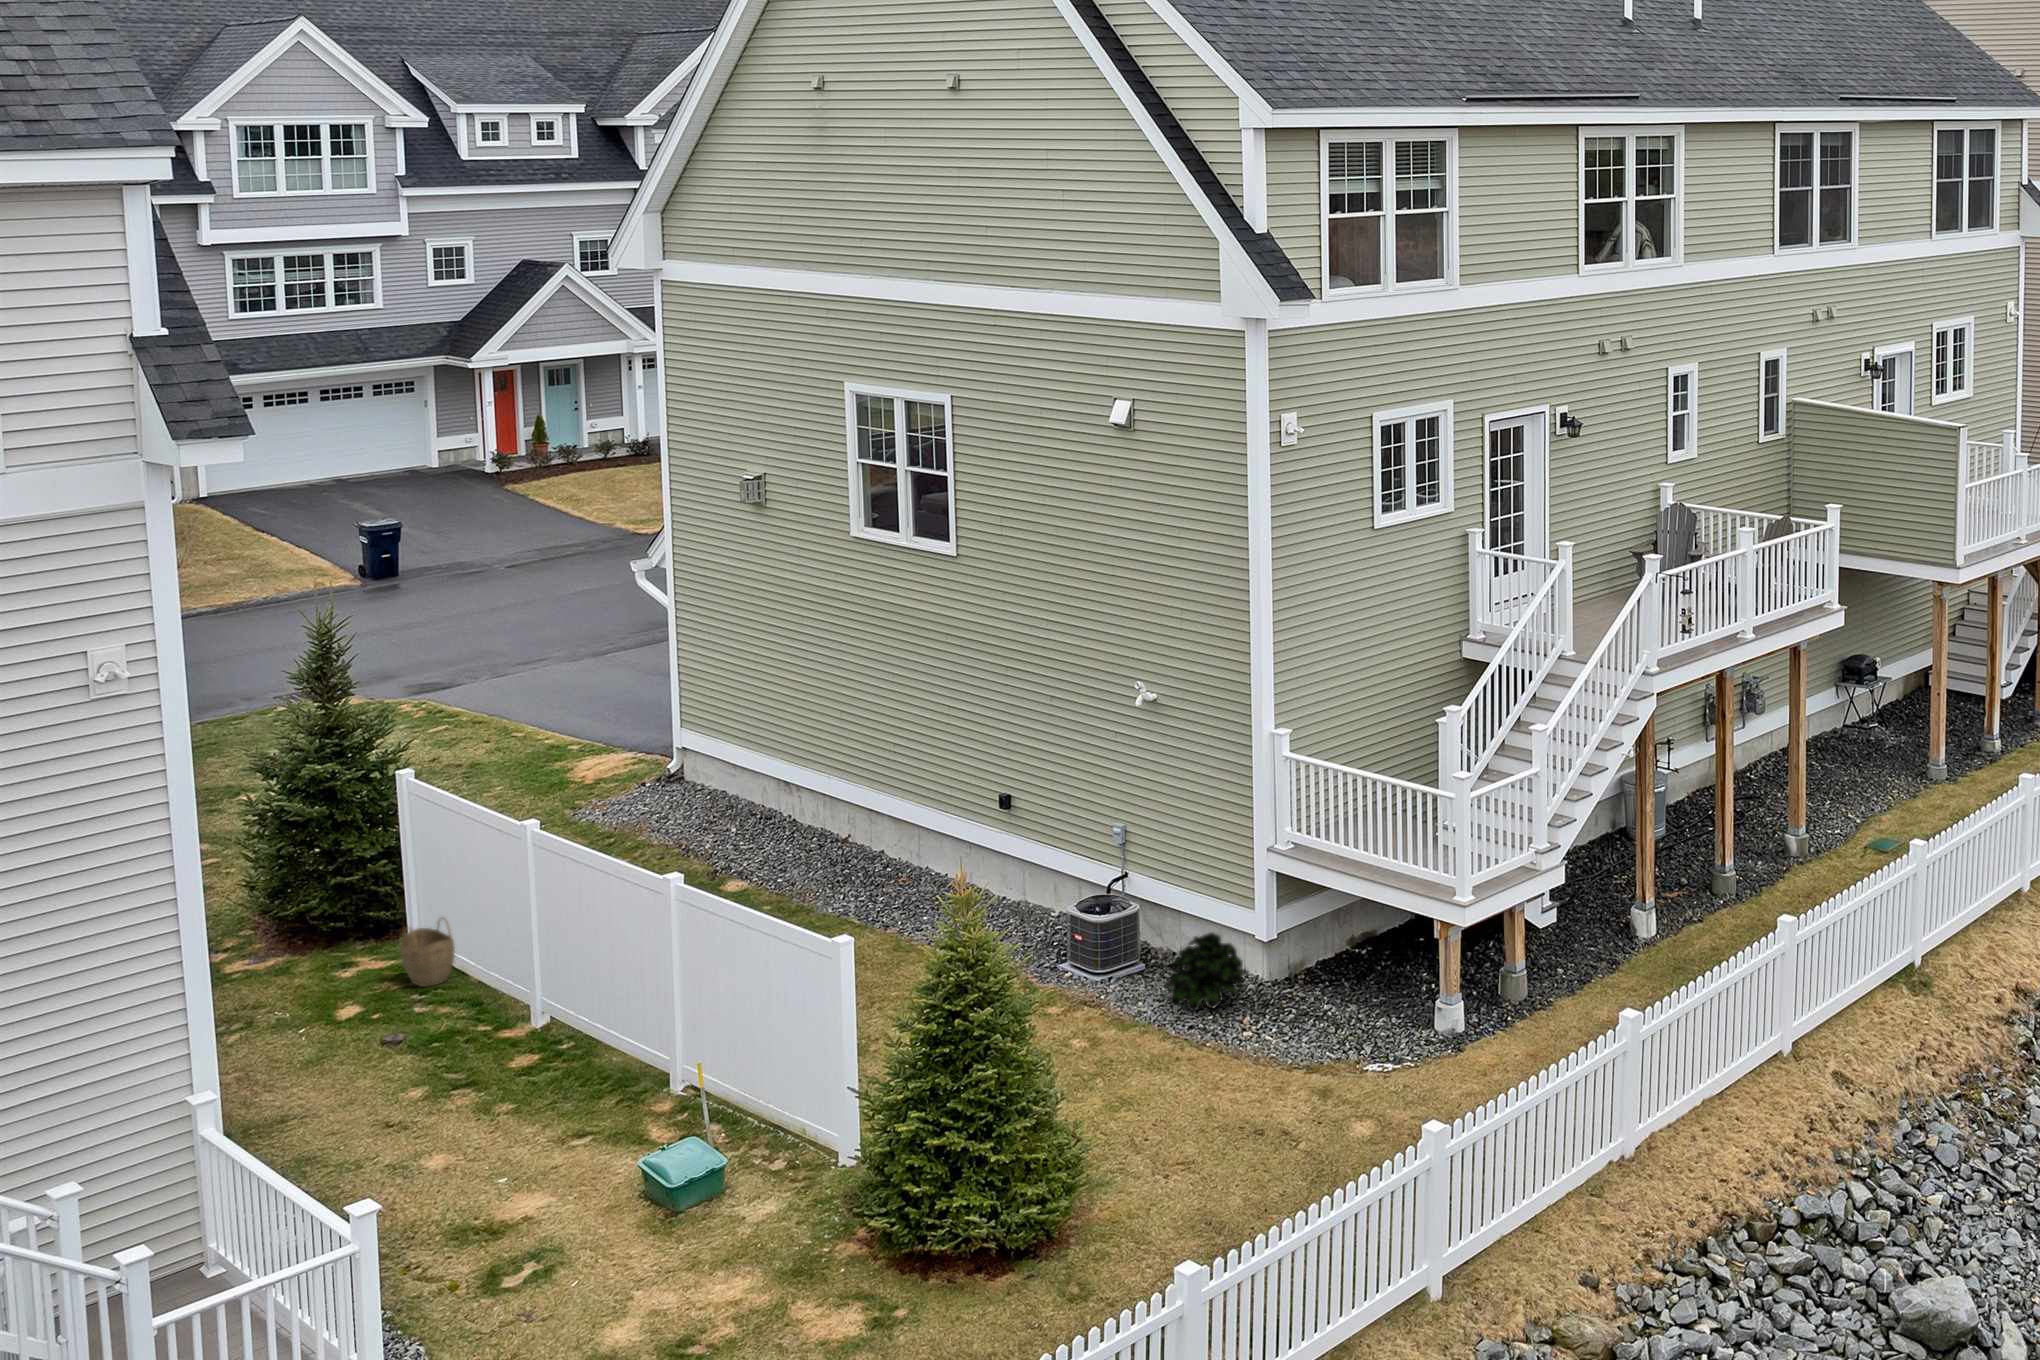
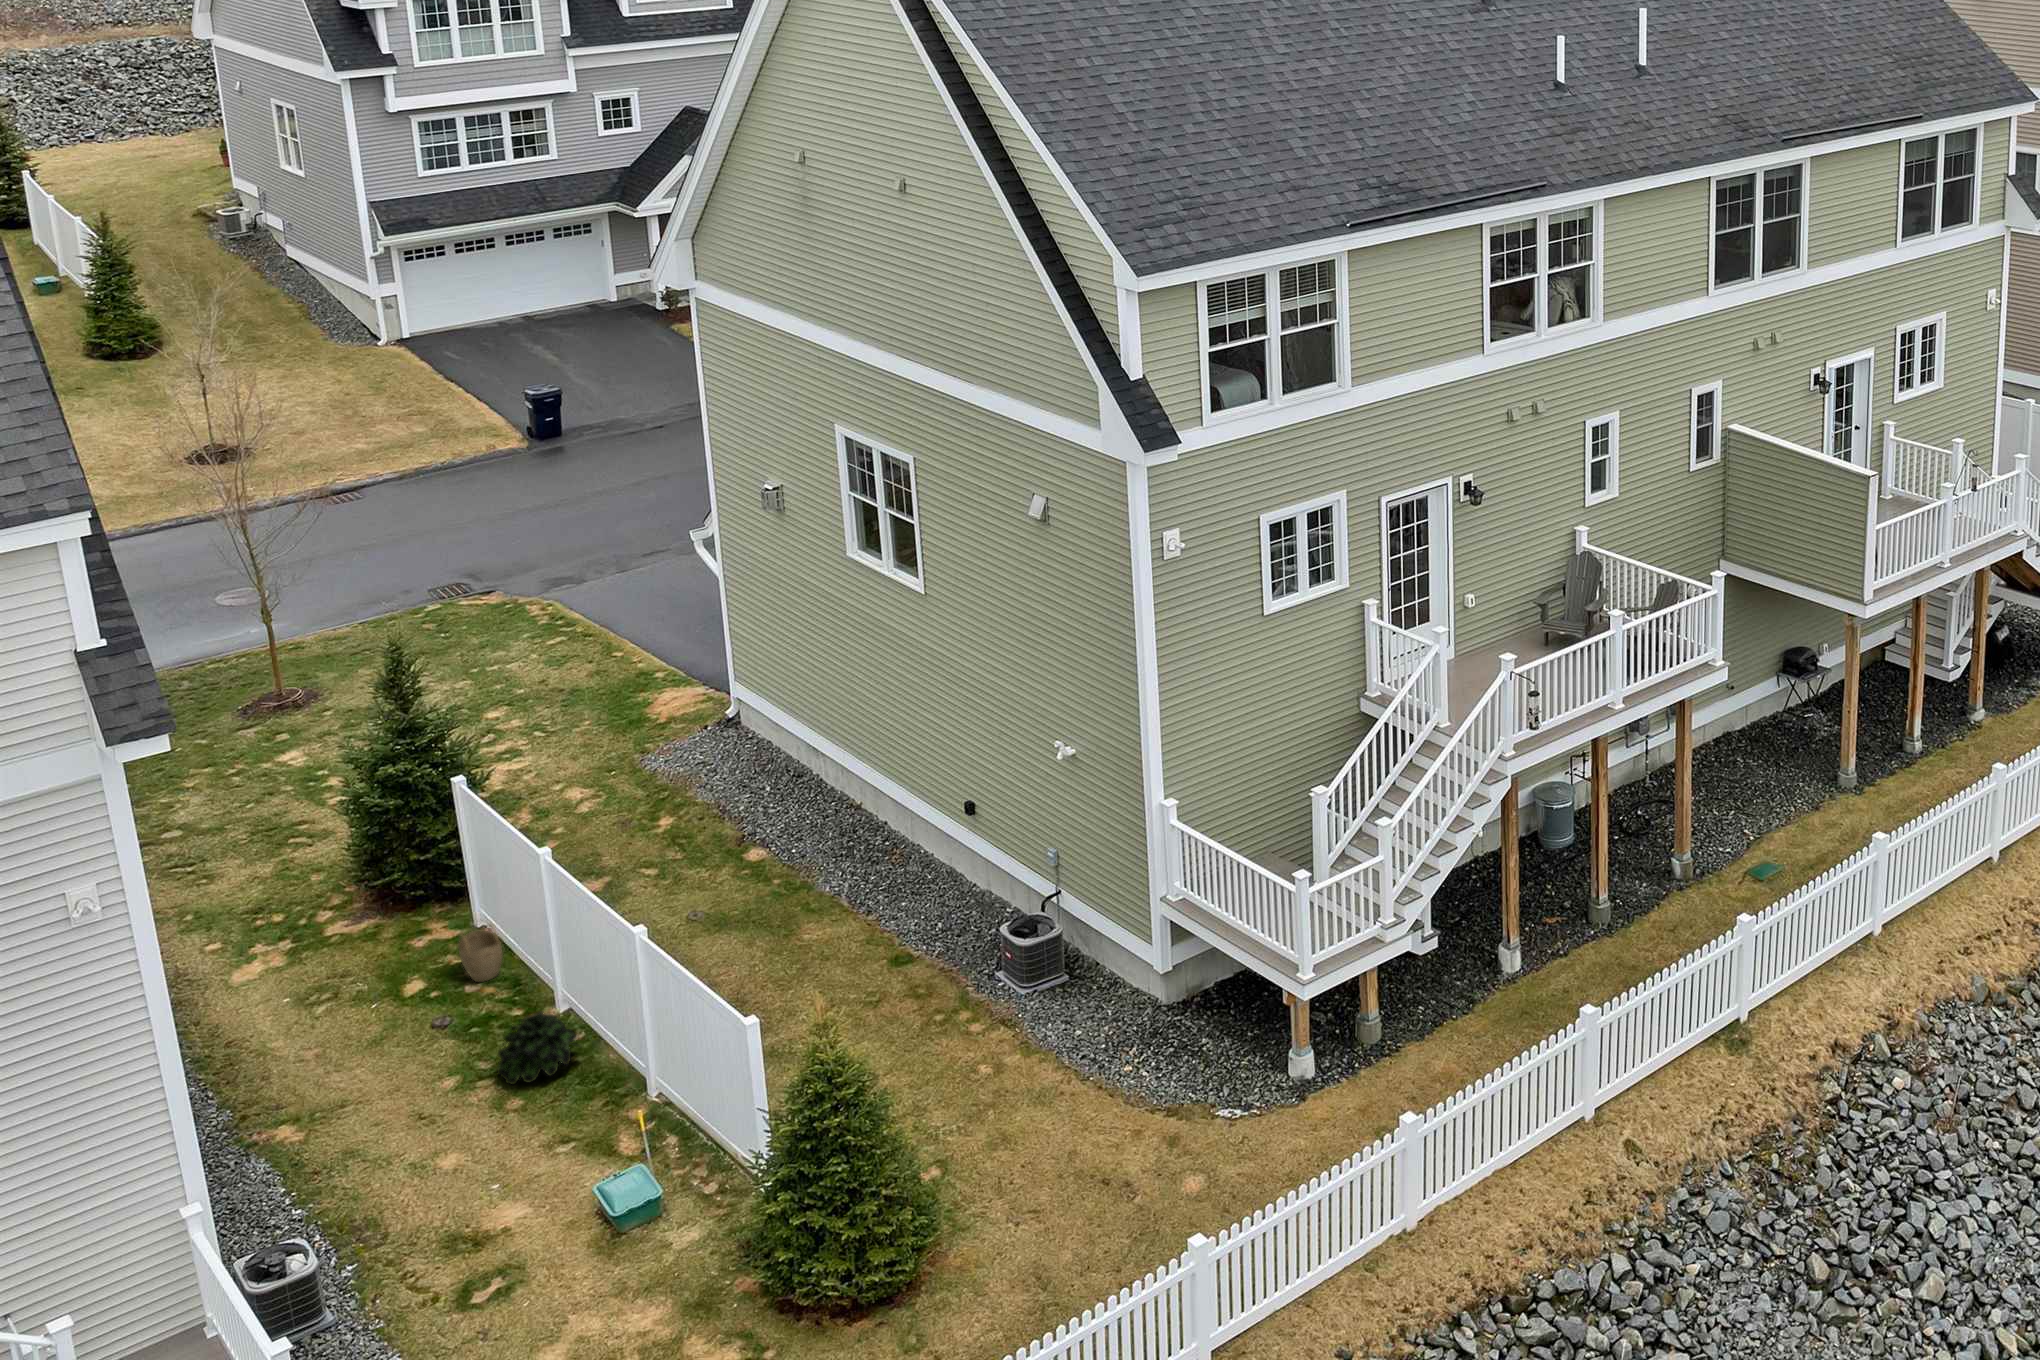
potted plant: present [1165,932,1249,1012] -> present [497,1011,580,1085]

